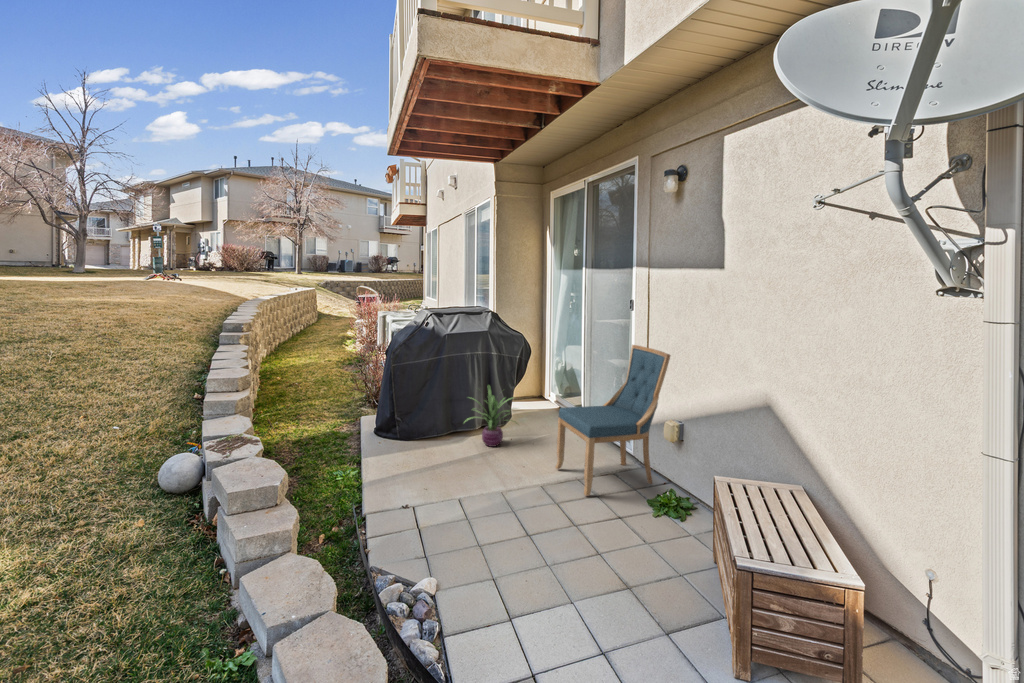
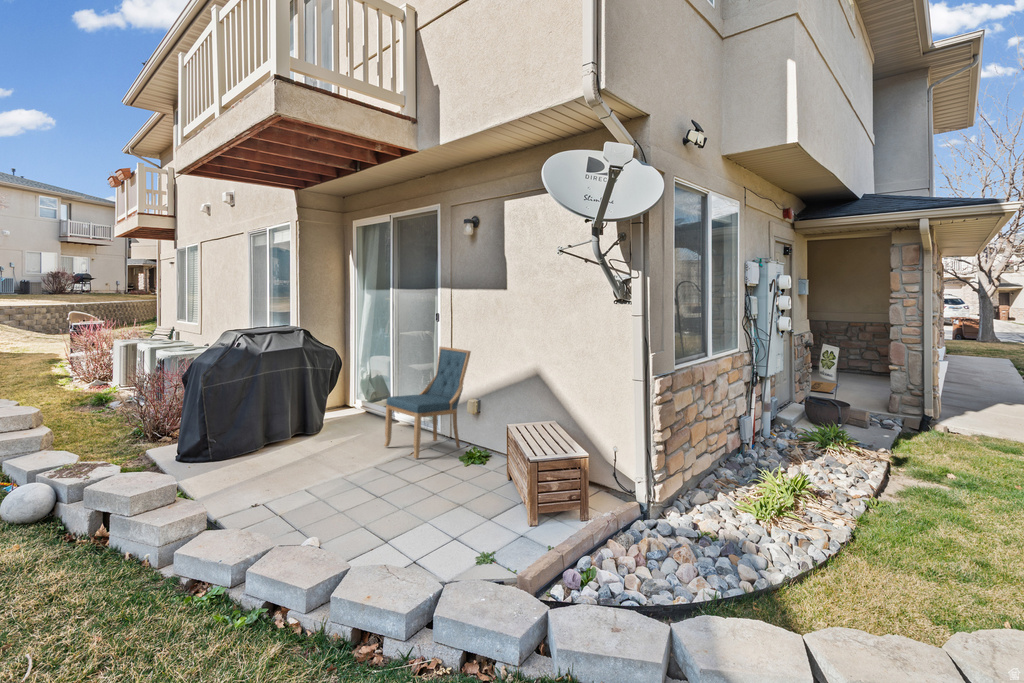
decorative plant: present [465,385,512,447] -> none [294,387,347,440]

